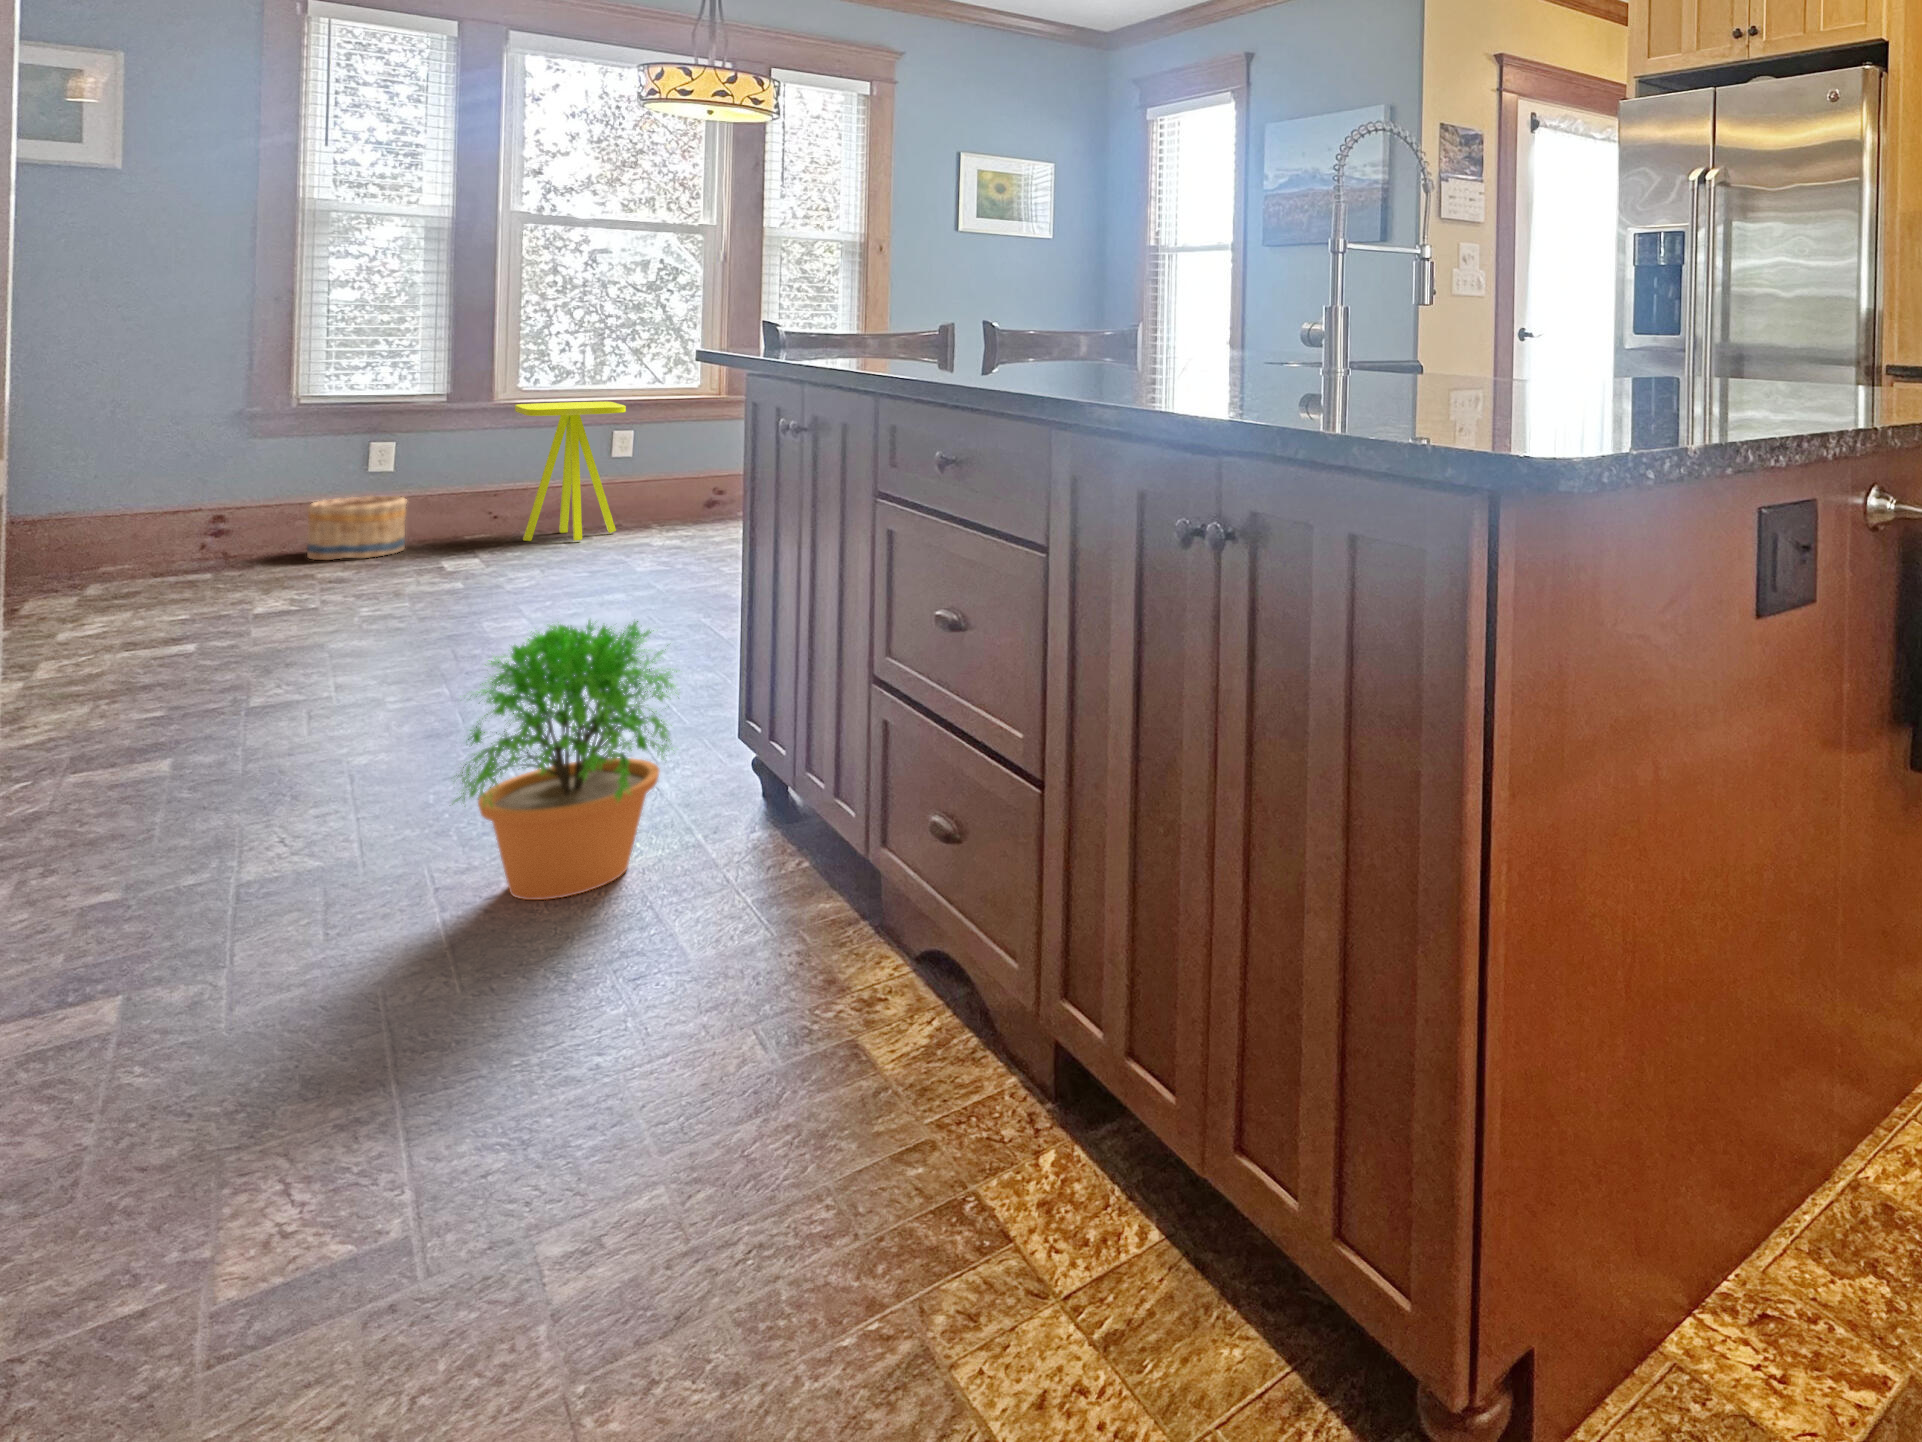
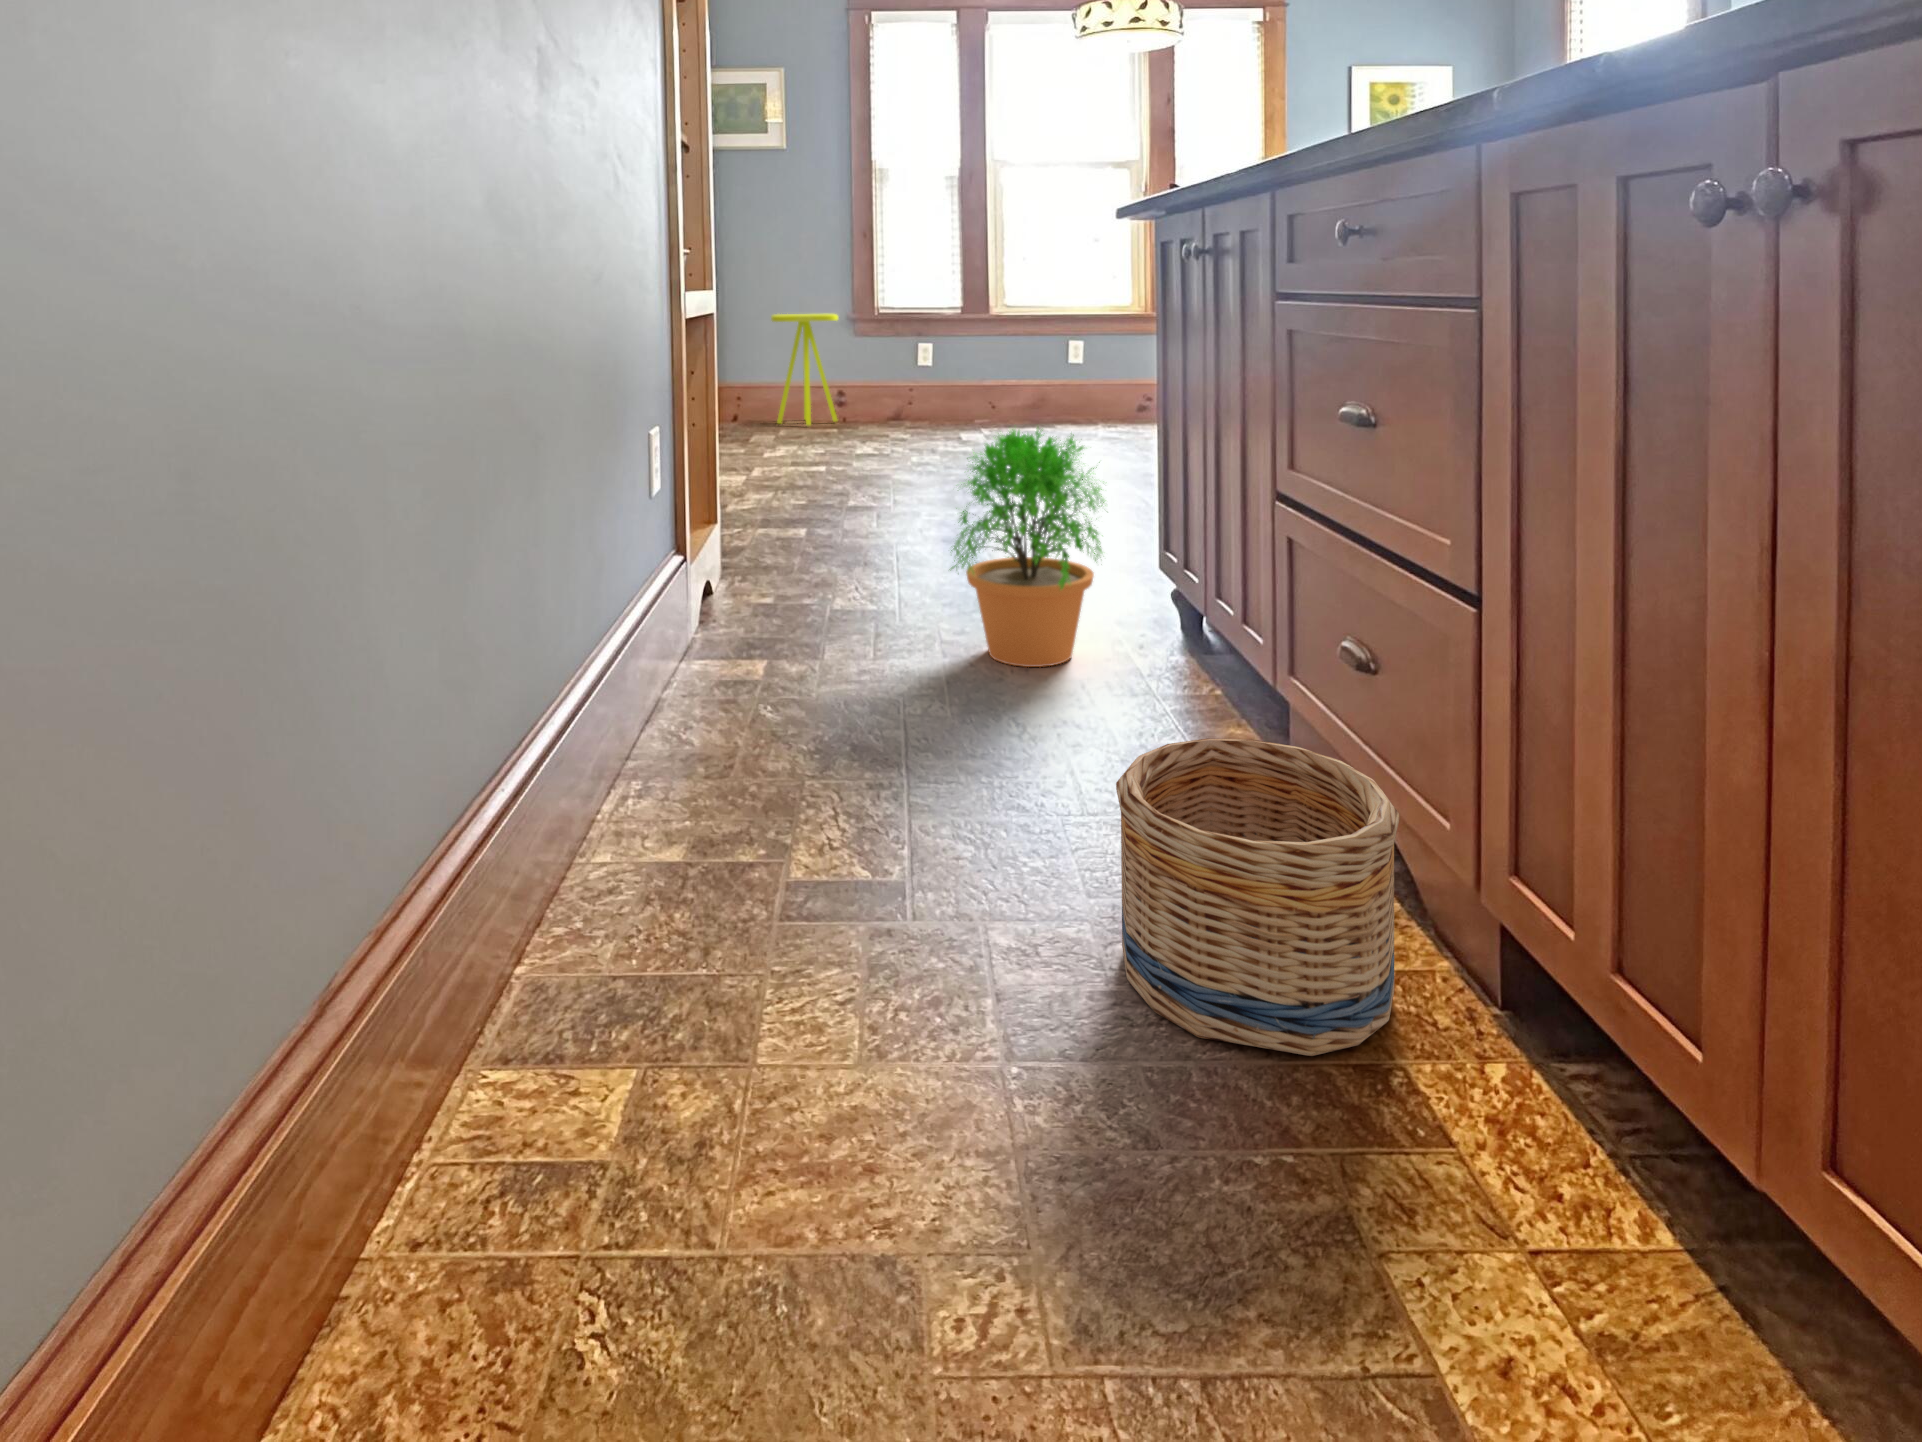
side table: present [515,402,626,541] -> present [771,314,838,426]
basket: present [307,496,407,560] -> present [1116,738,1399,1056]

